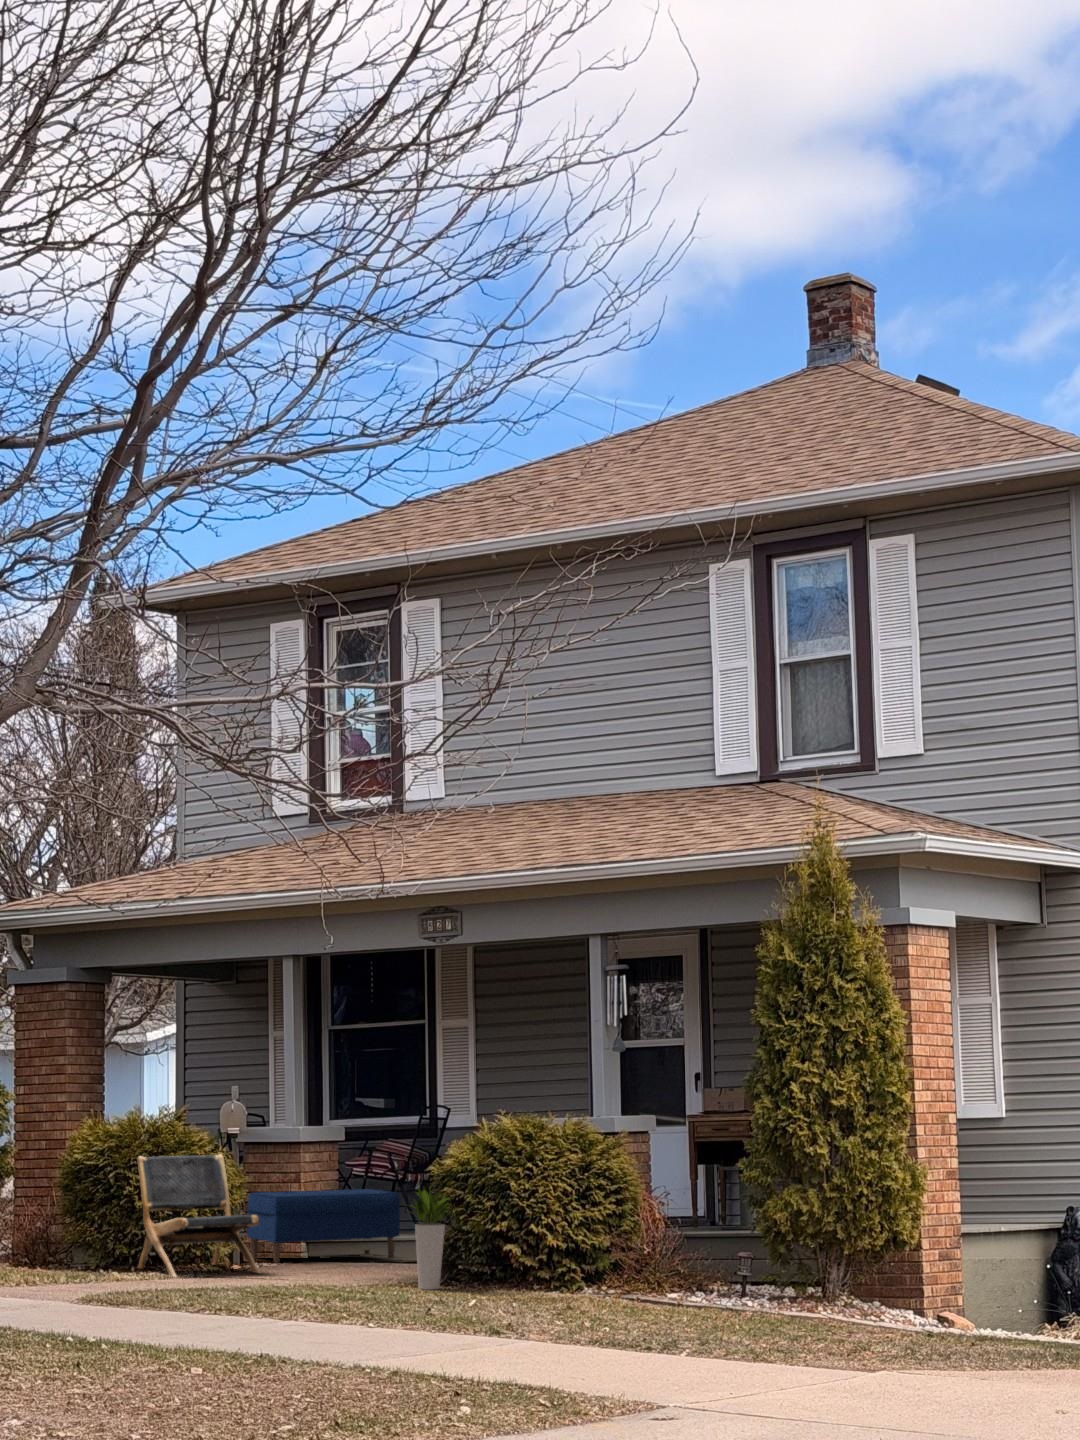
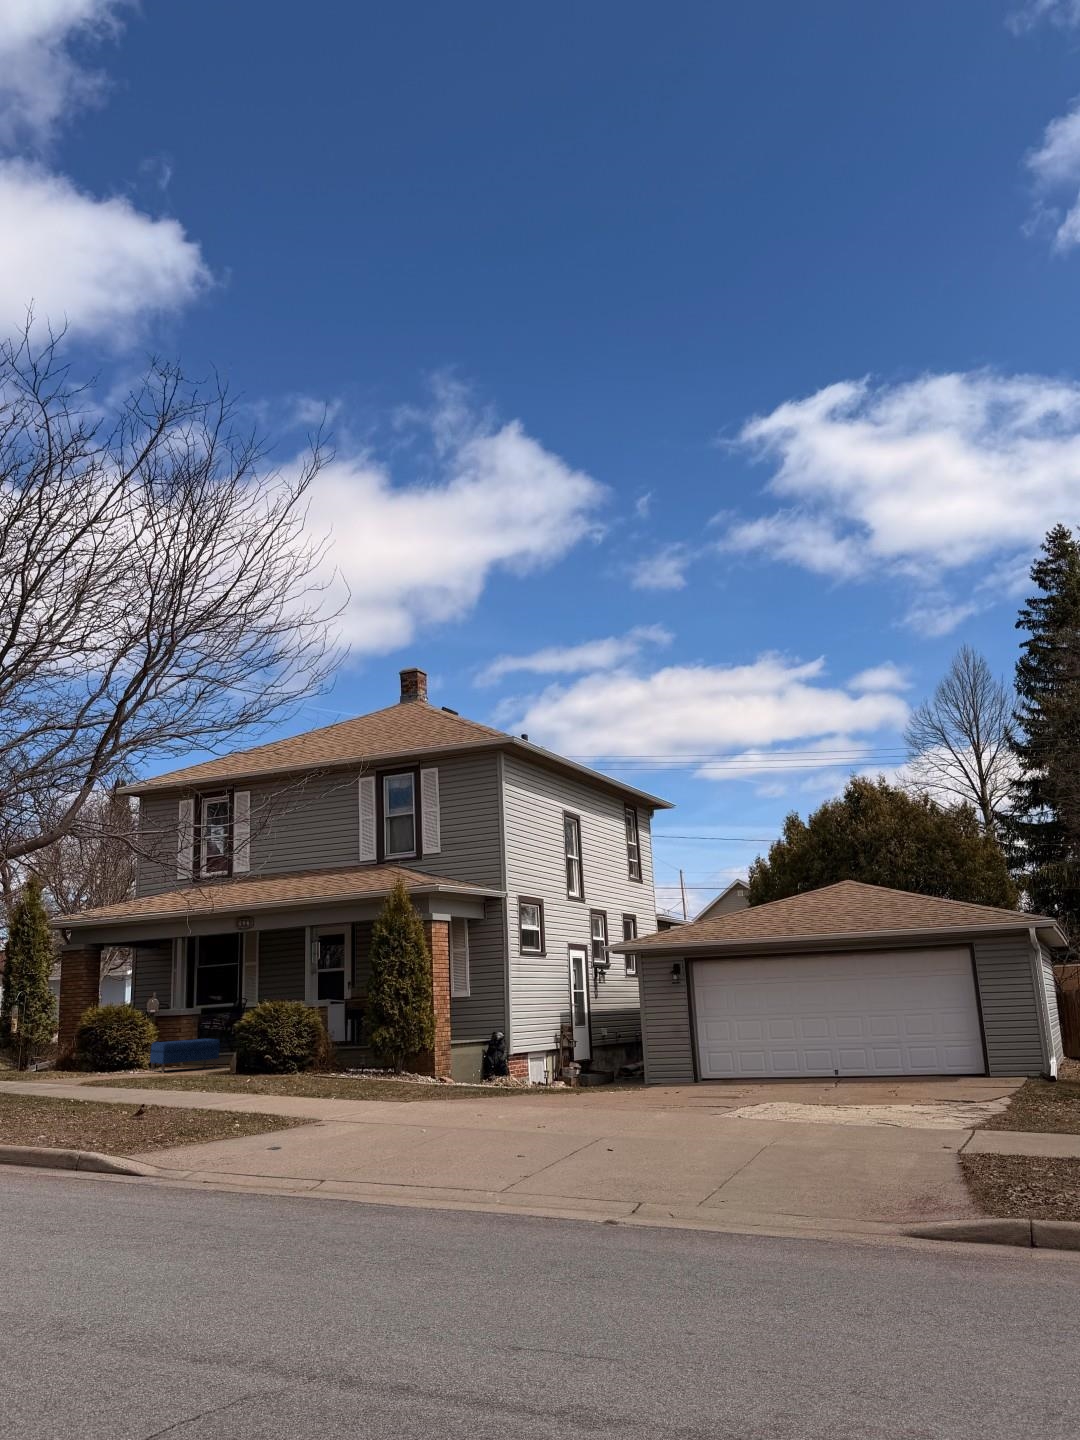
lounge chair: present [138,1154,260,1277] -> none [98,1026,156,1081]
planter: present [412,1188,450,1290] -> none [221,1034,244,1079]

